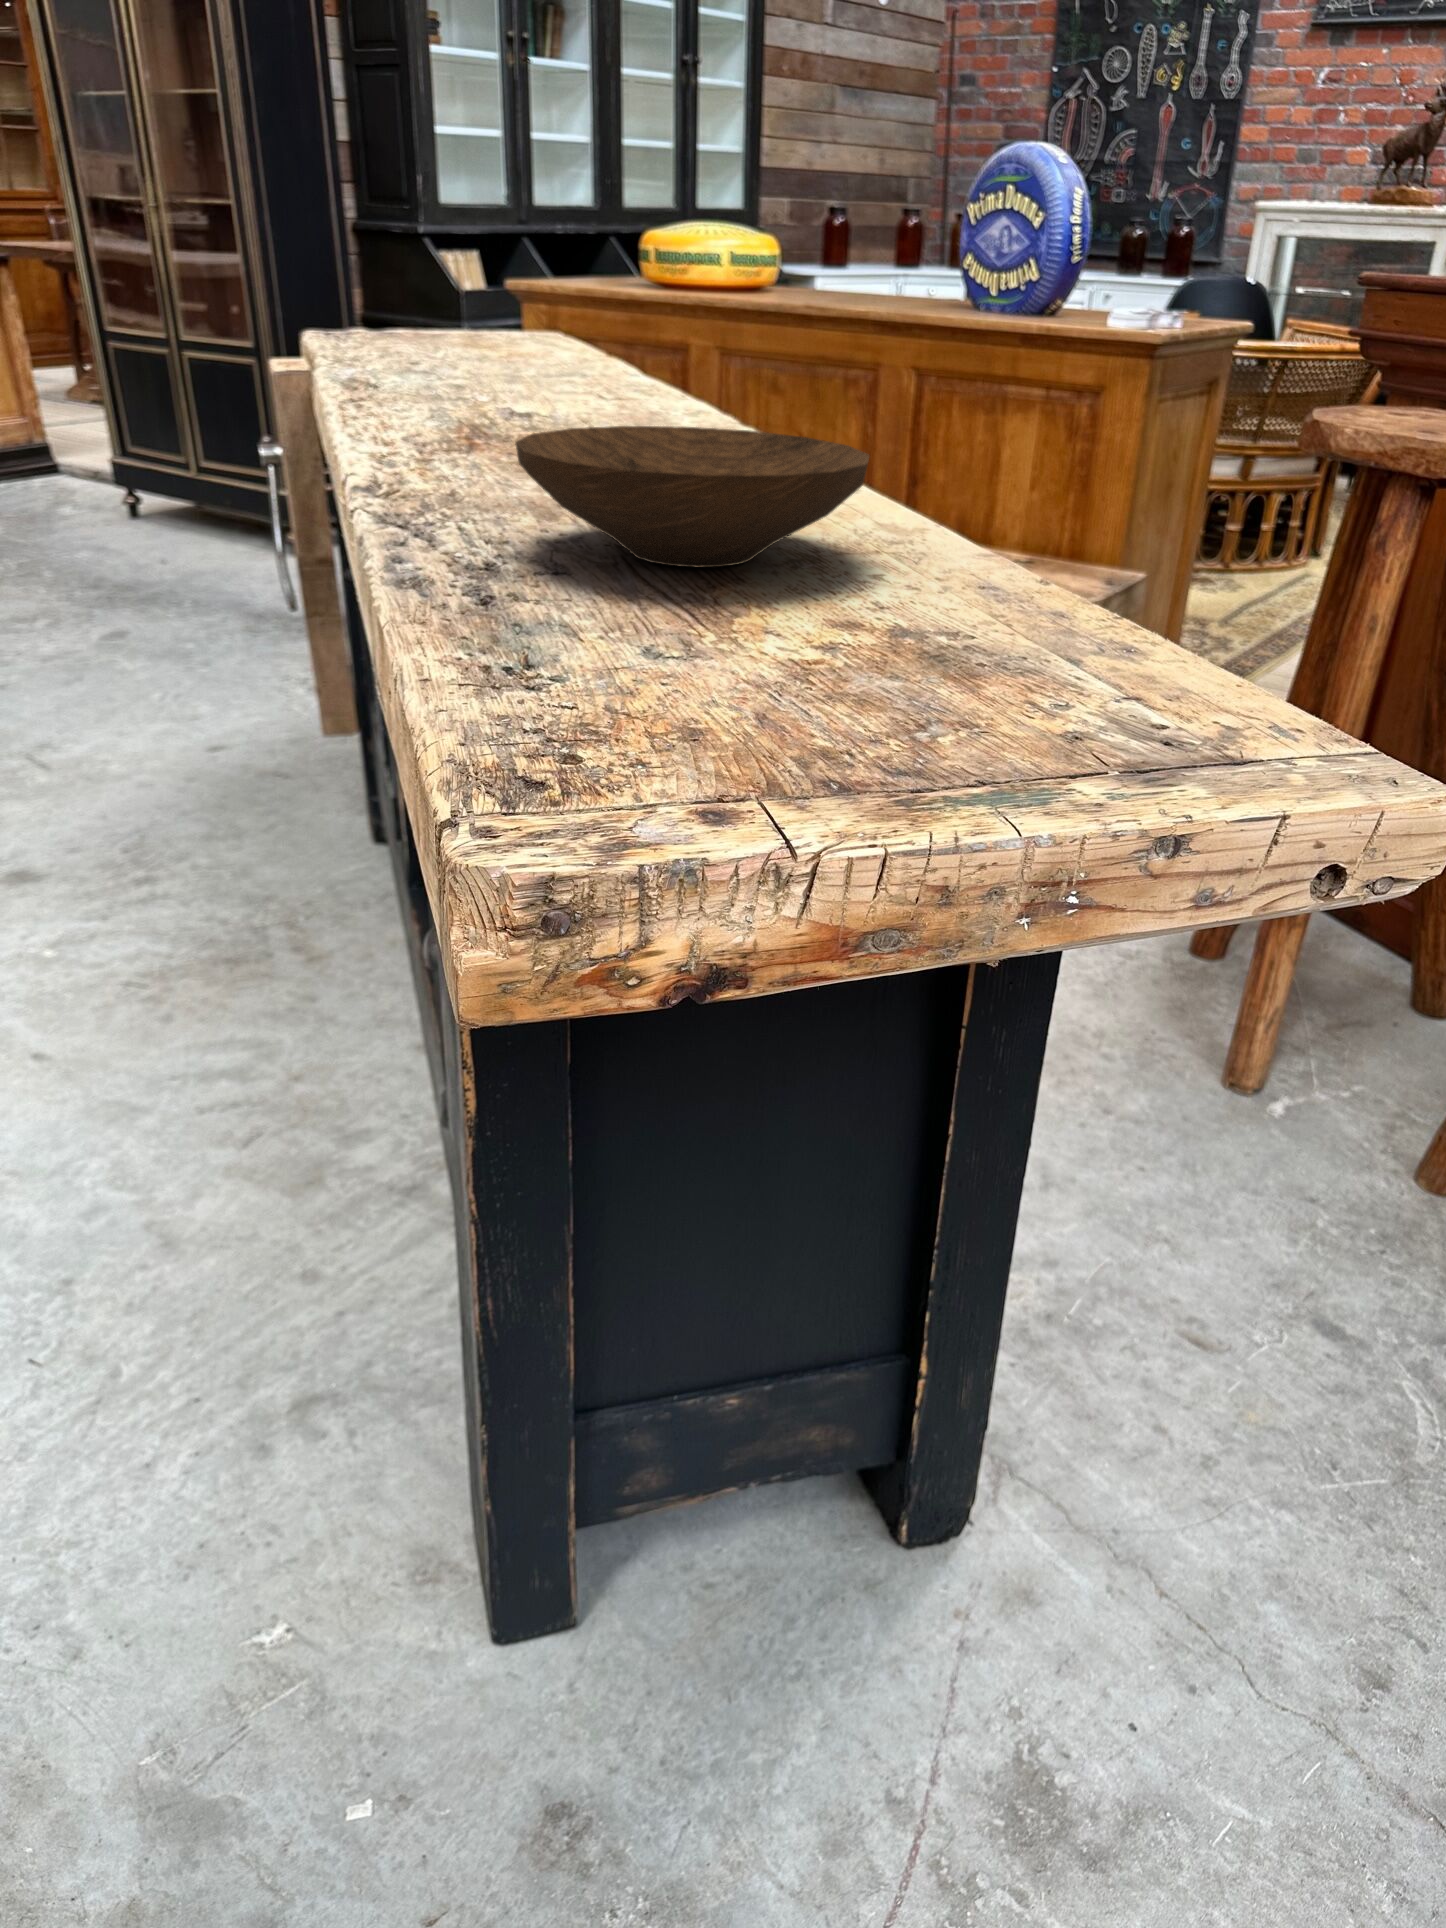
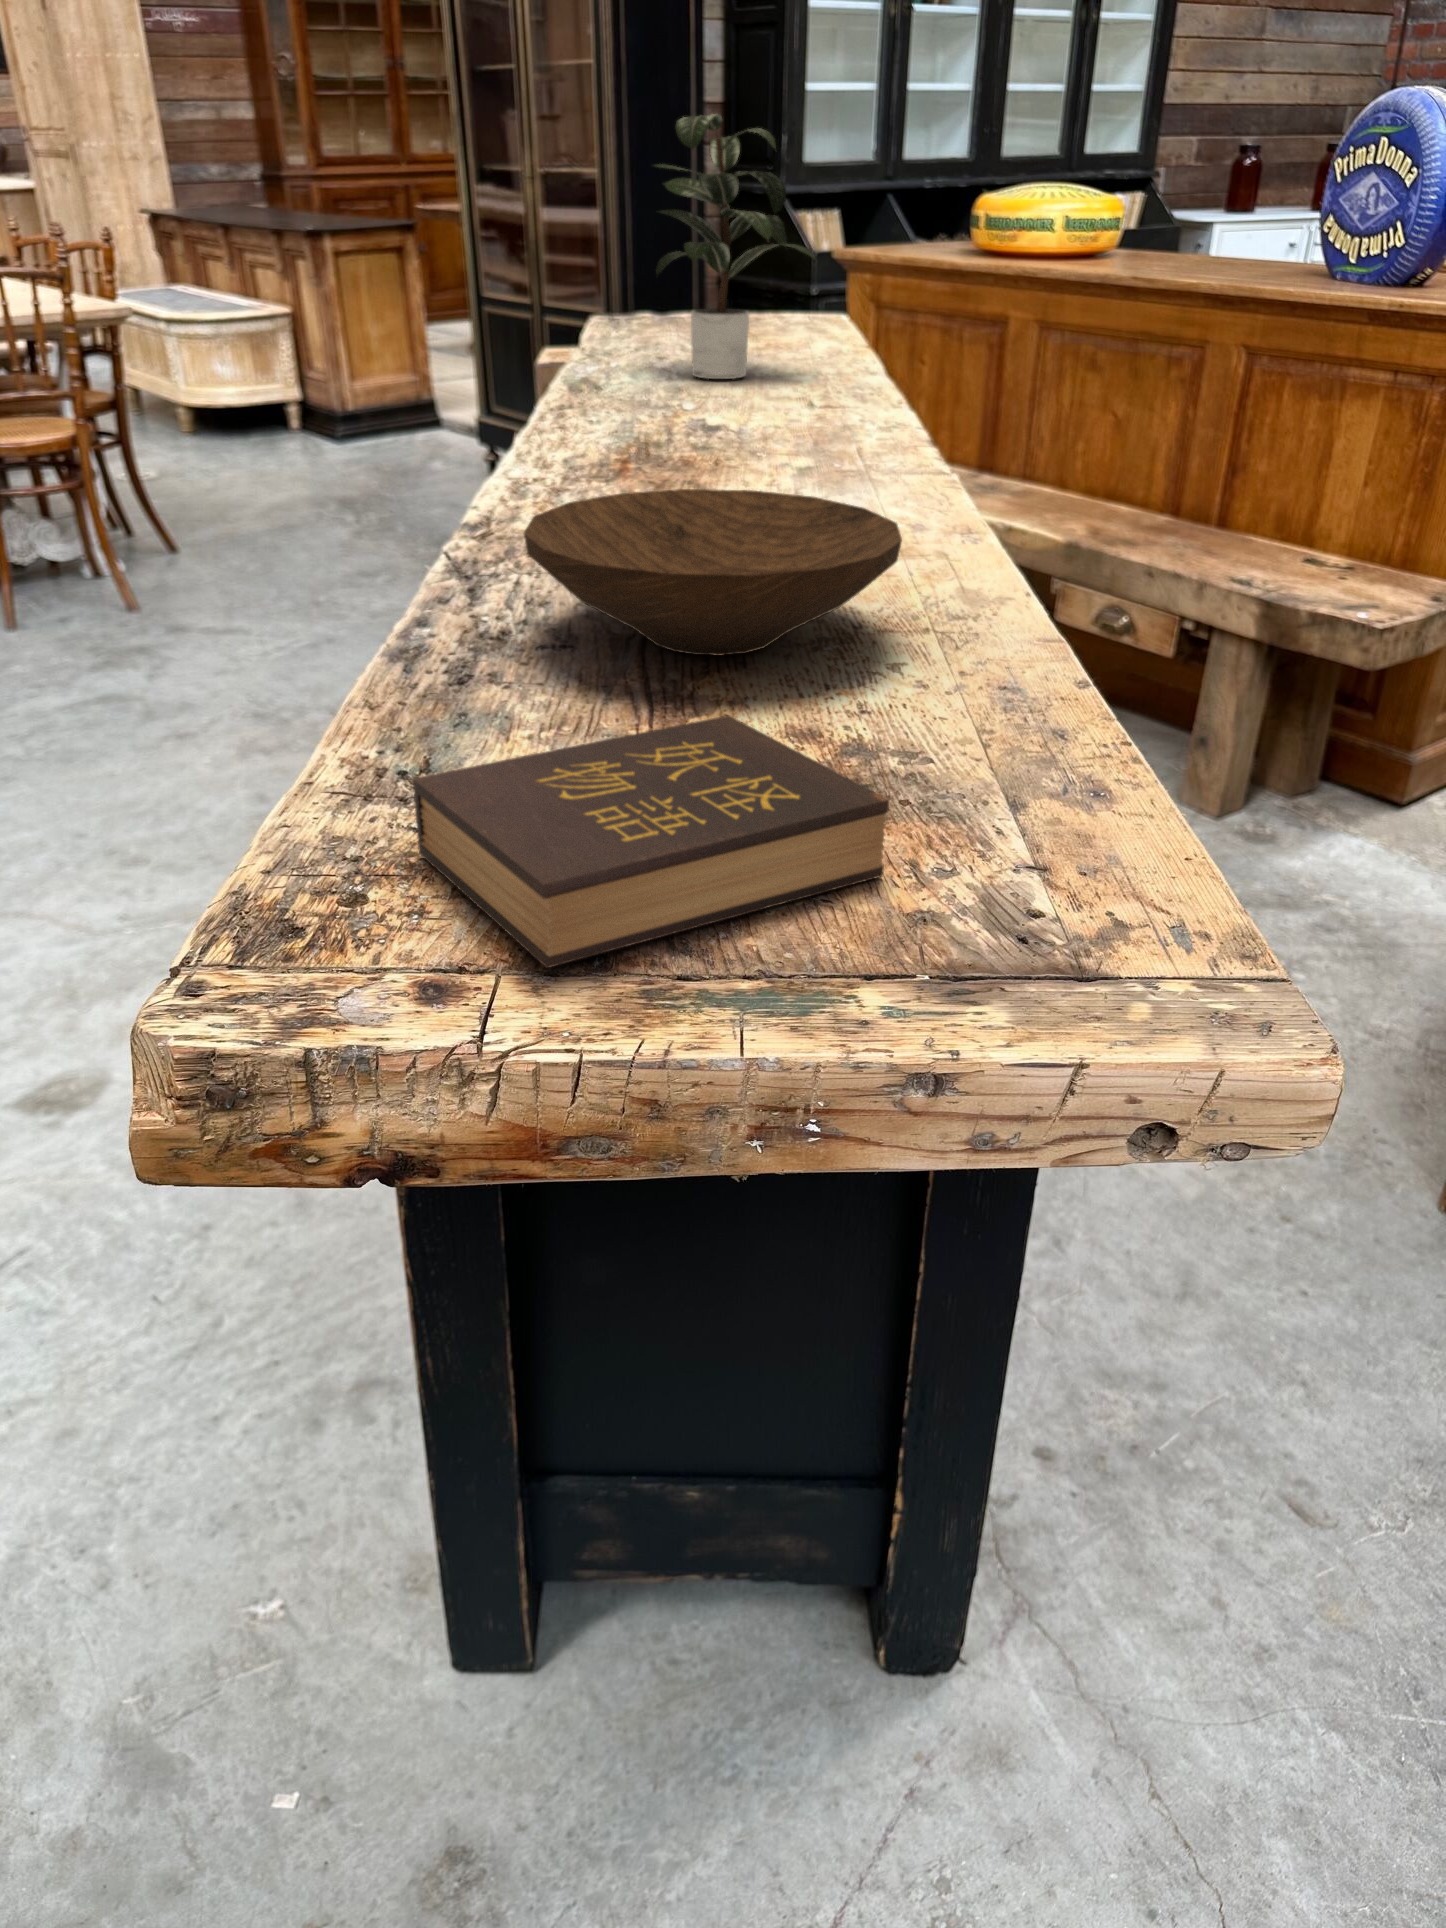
potted plant: none [390,115,604,375] -> present [656,114,815,379]
hardback book: none [595,588,1028,785] -> present [413,715,889,968]

